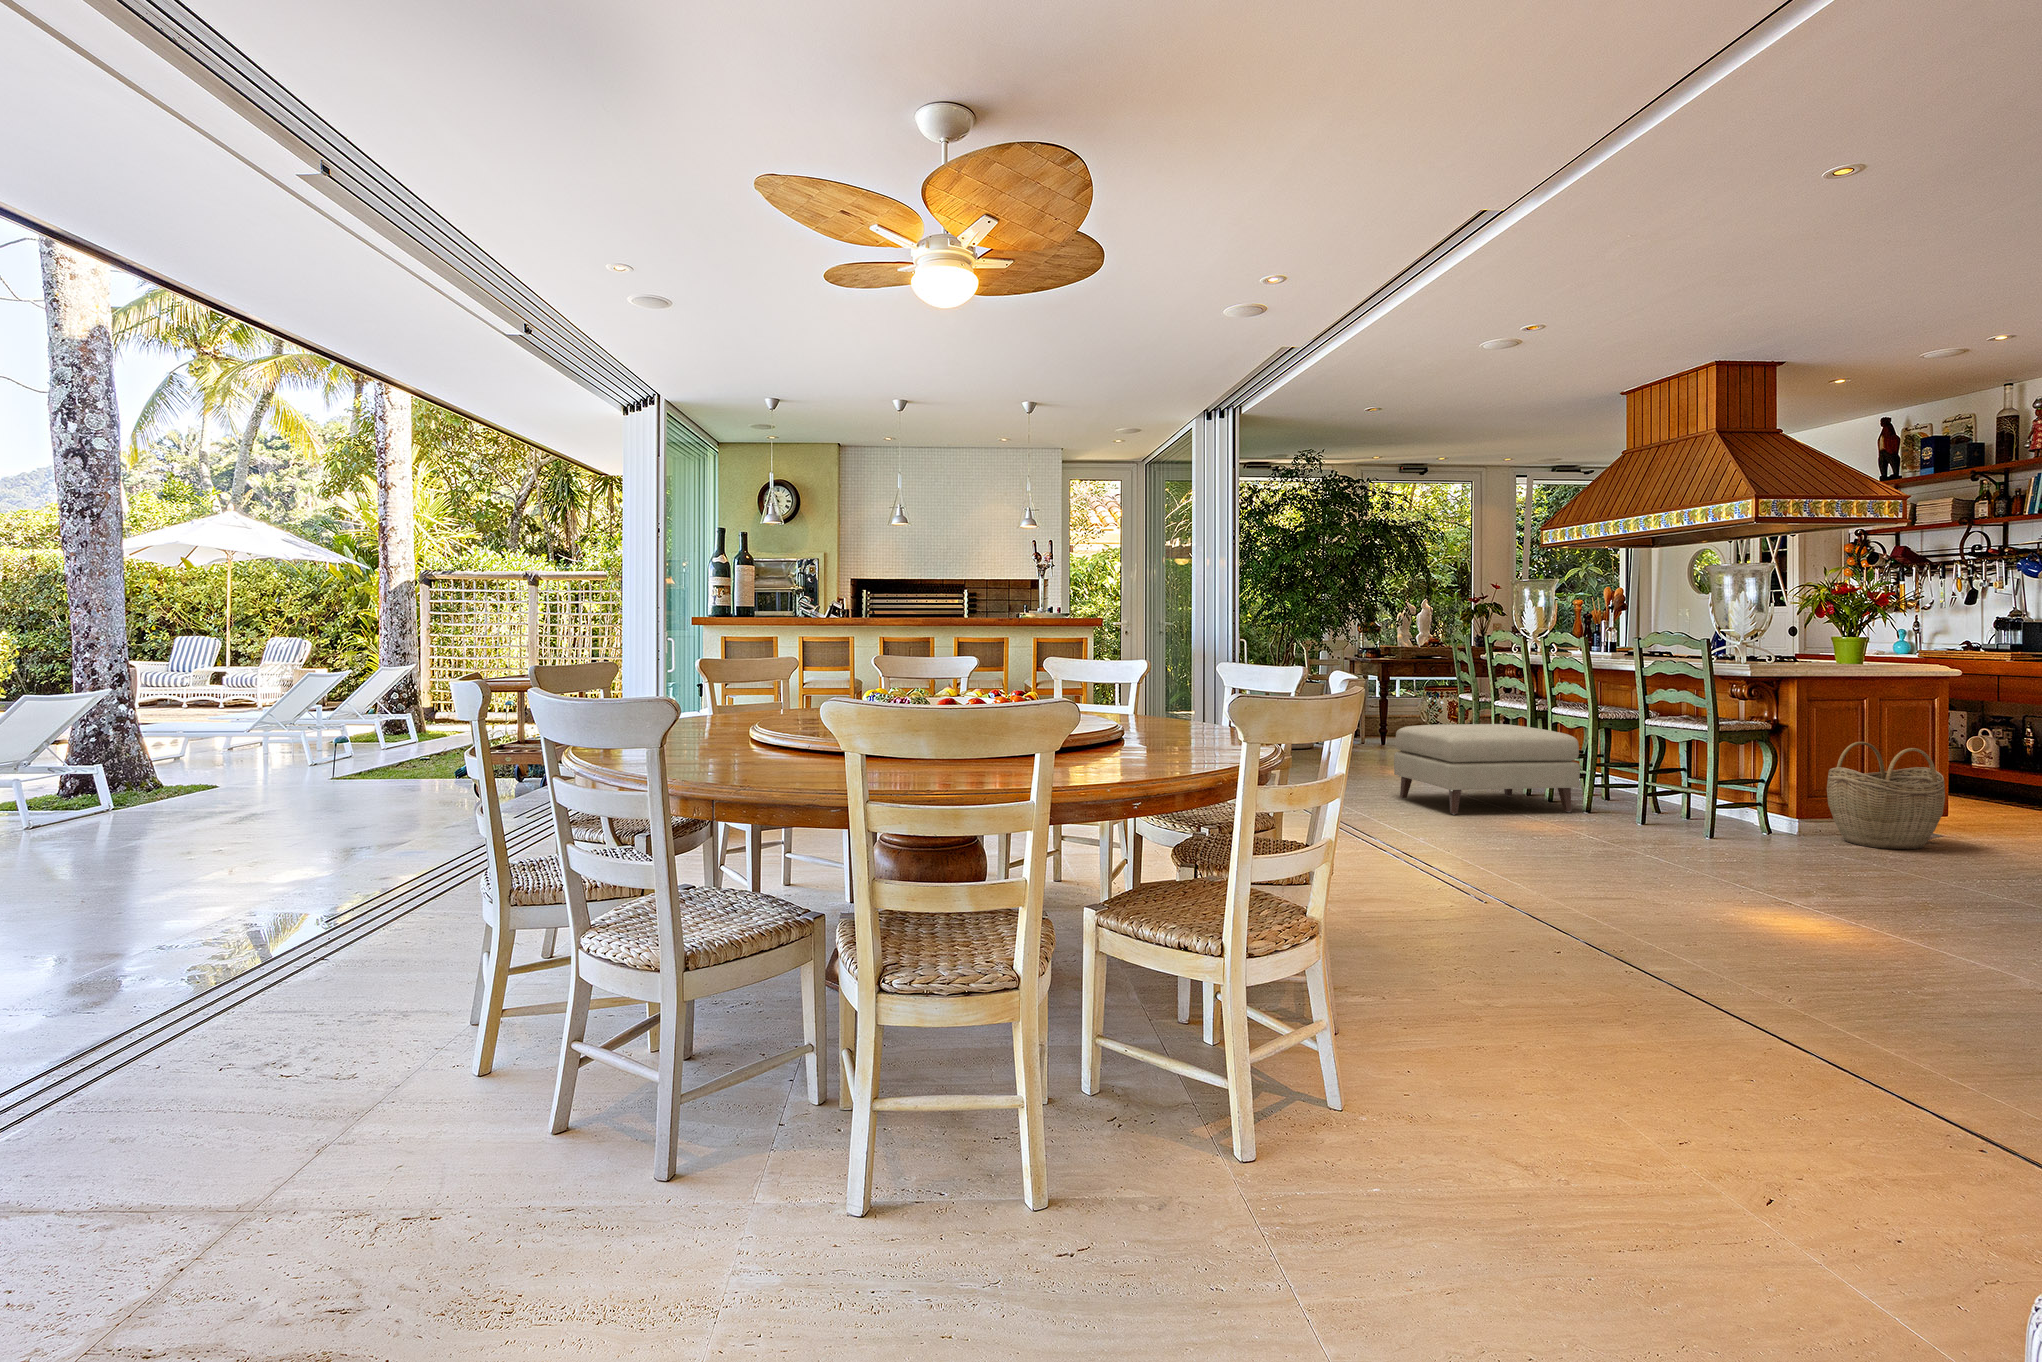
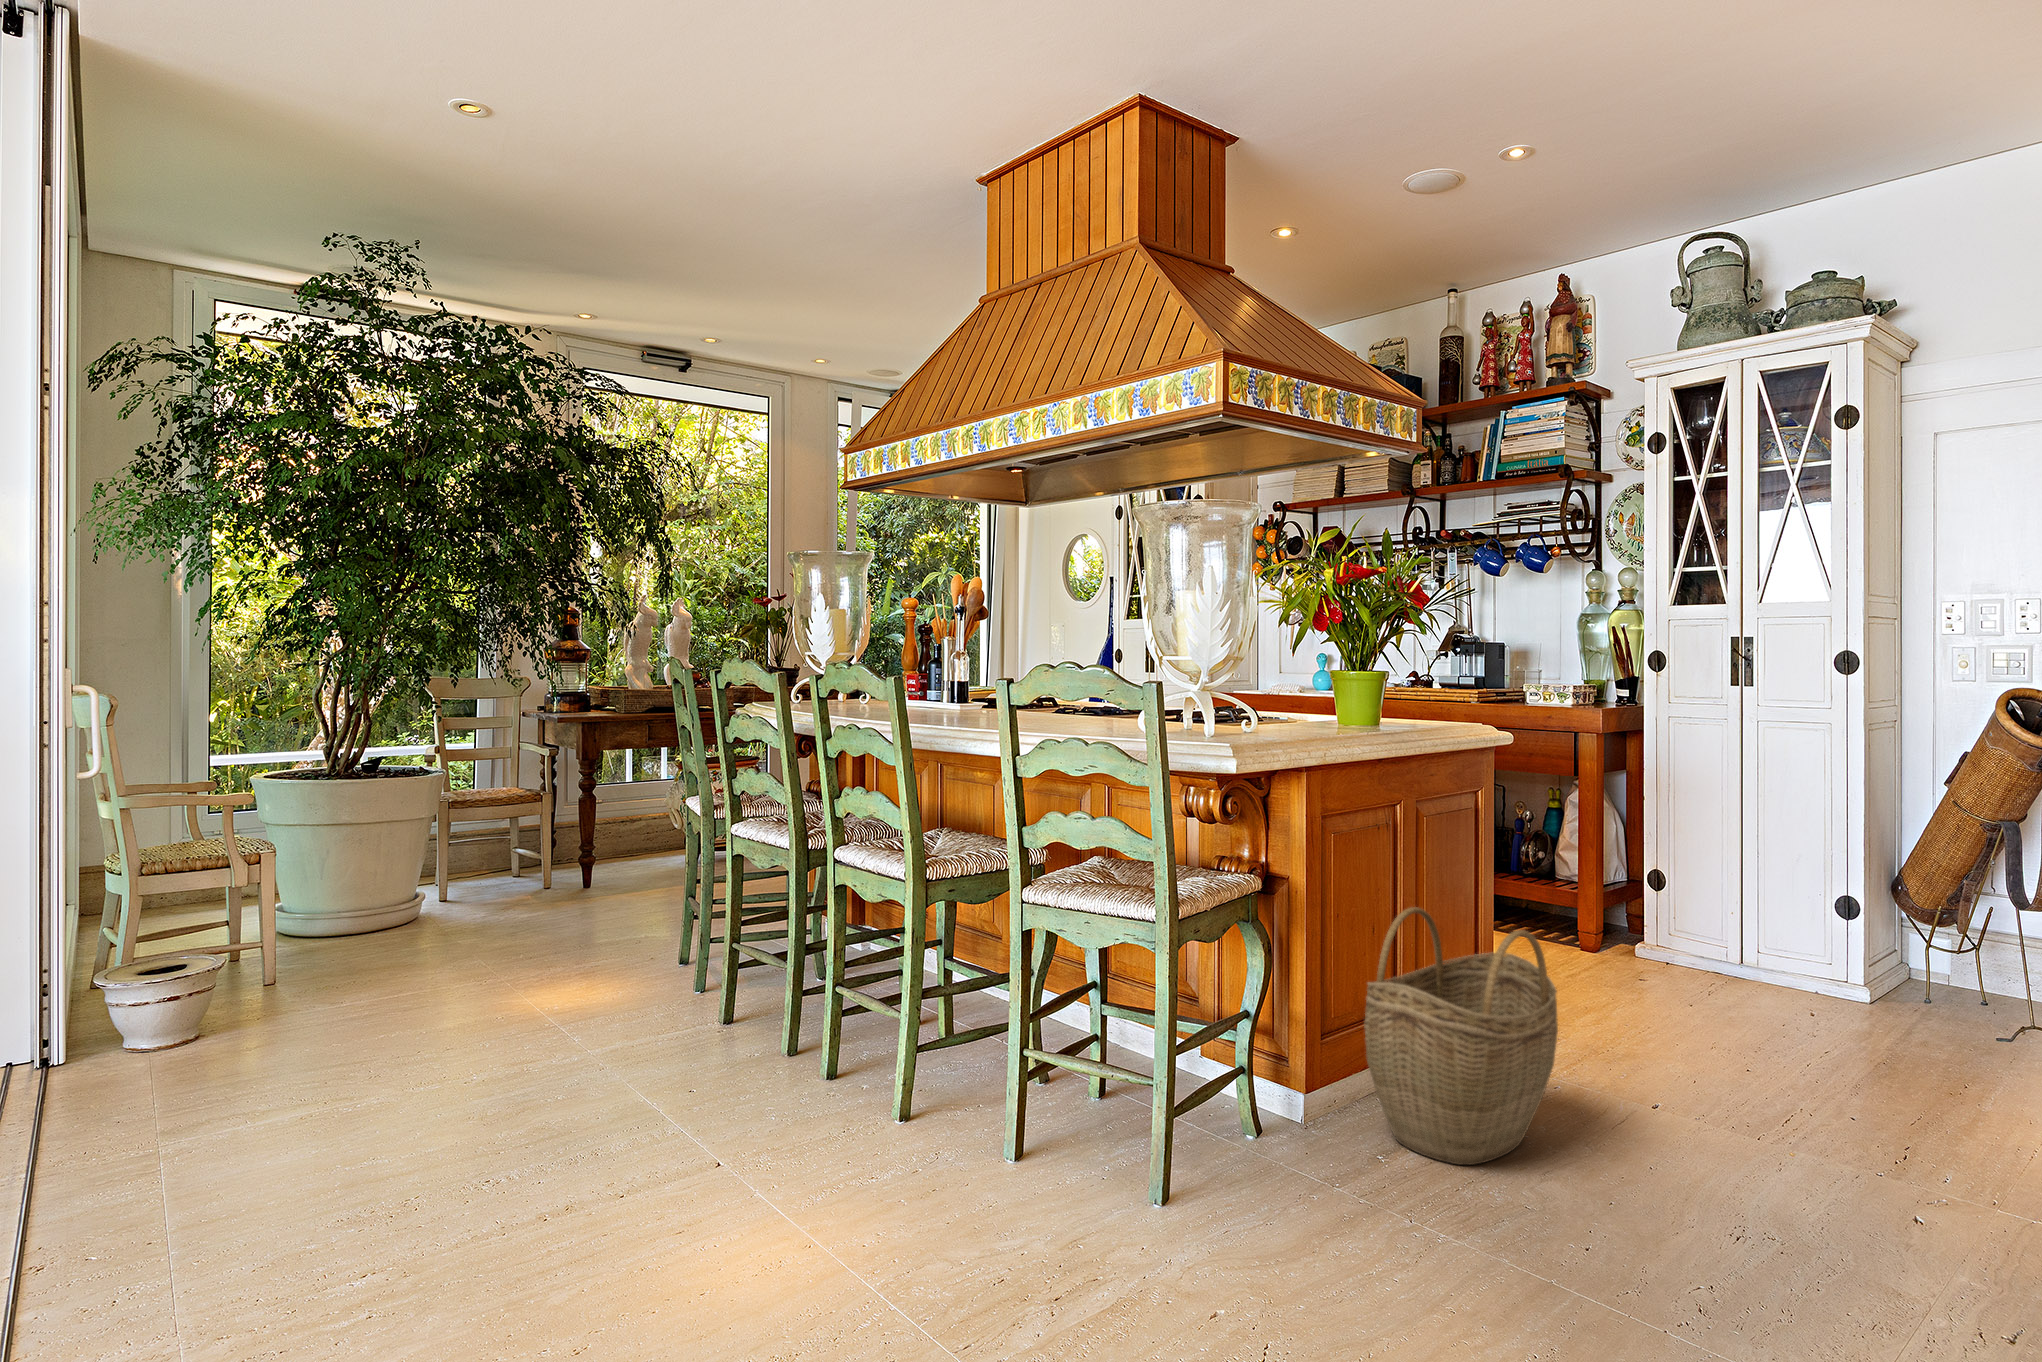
ottoman: present [1394,724,1580,815] -> none [412,891,882,1238]

